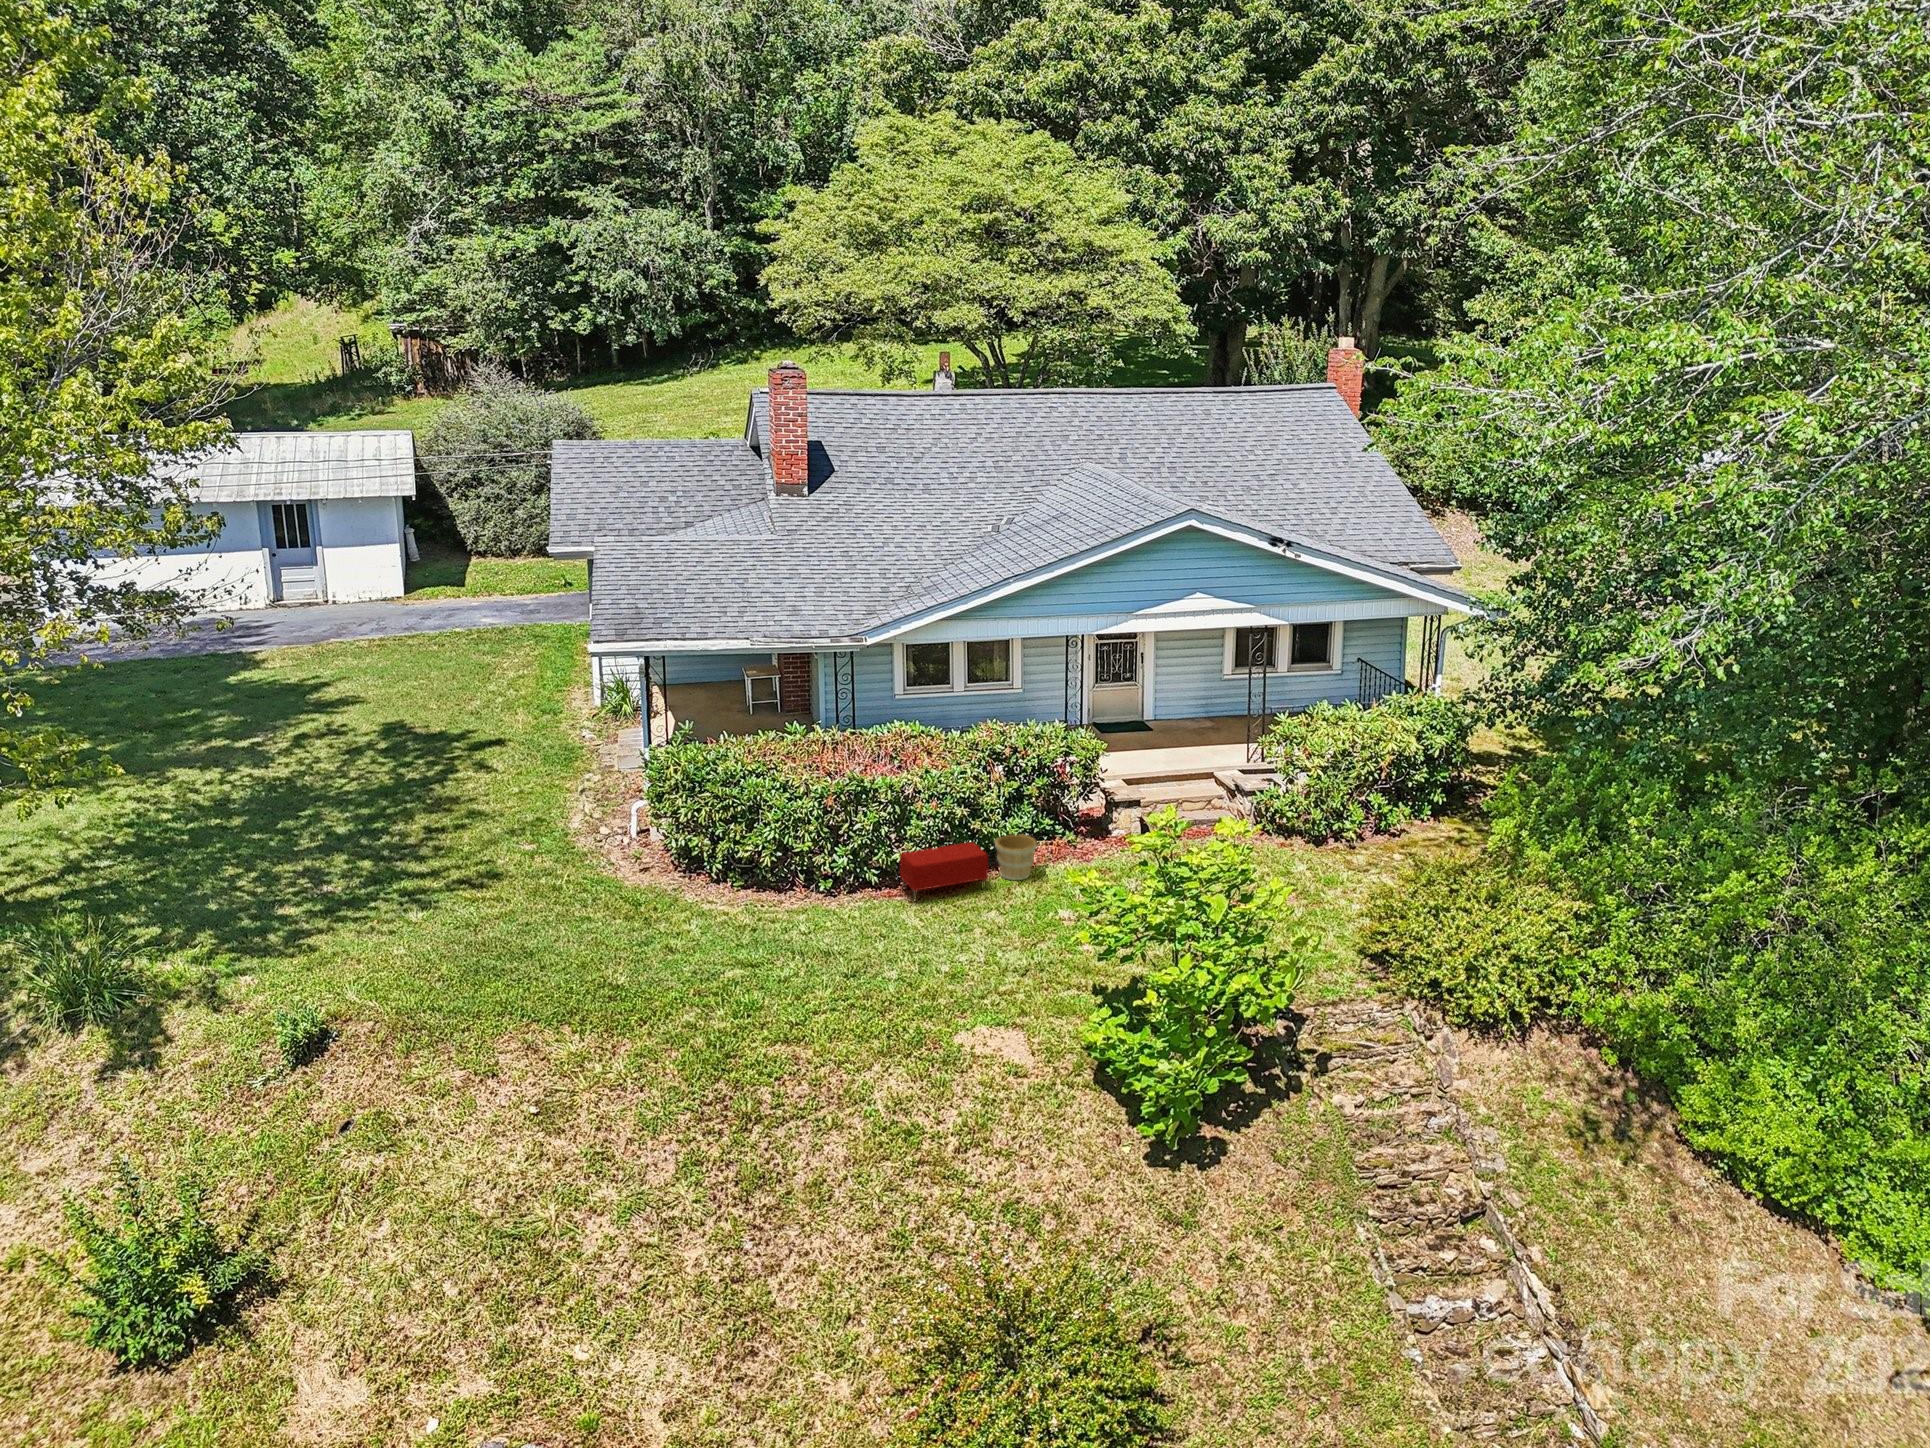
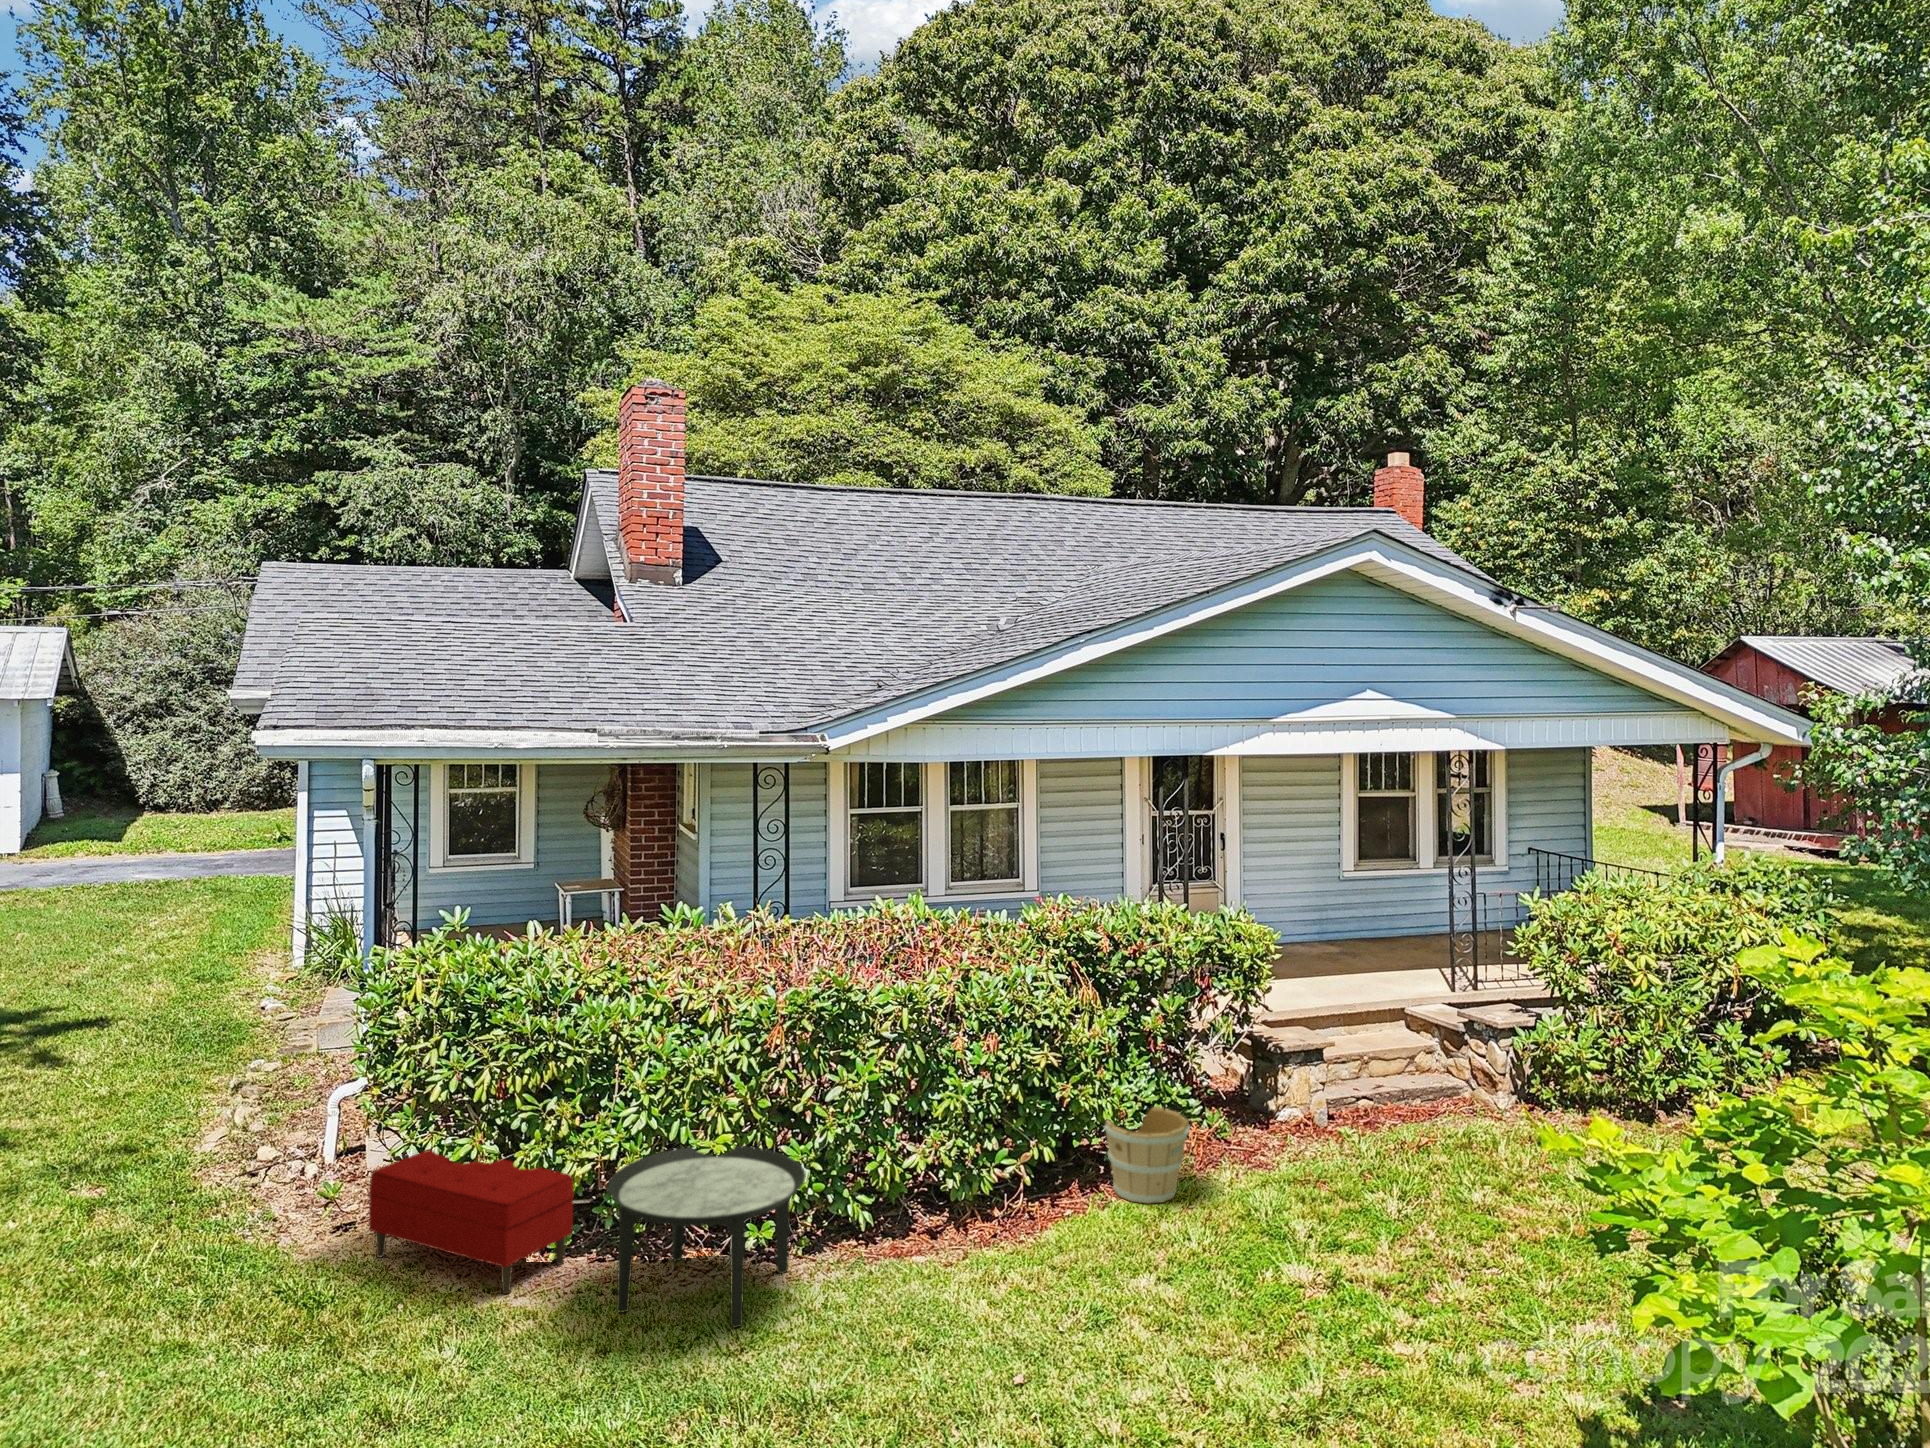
bench: present [900,842,988,901] -> present [369,1150,574,1294]
round table: none [756,846,841,922] -> present [608,1146,806,1328]

